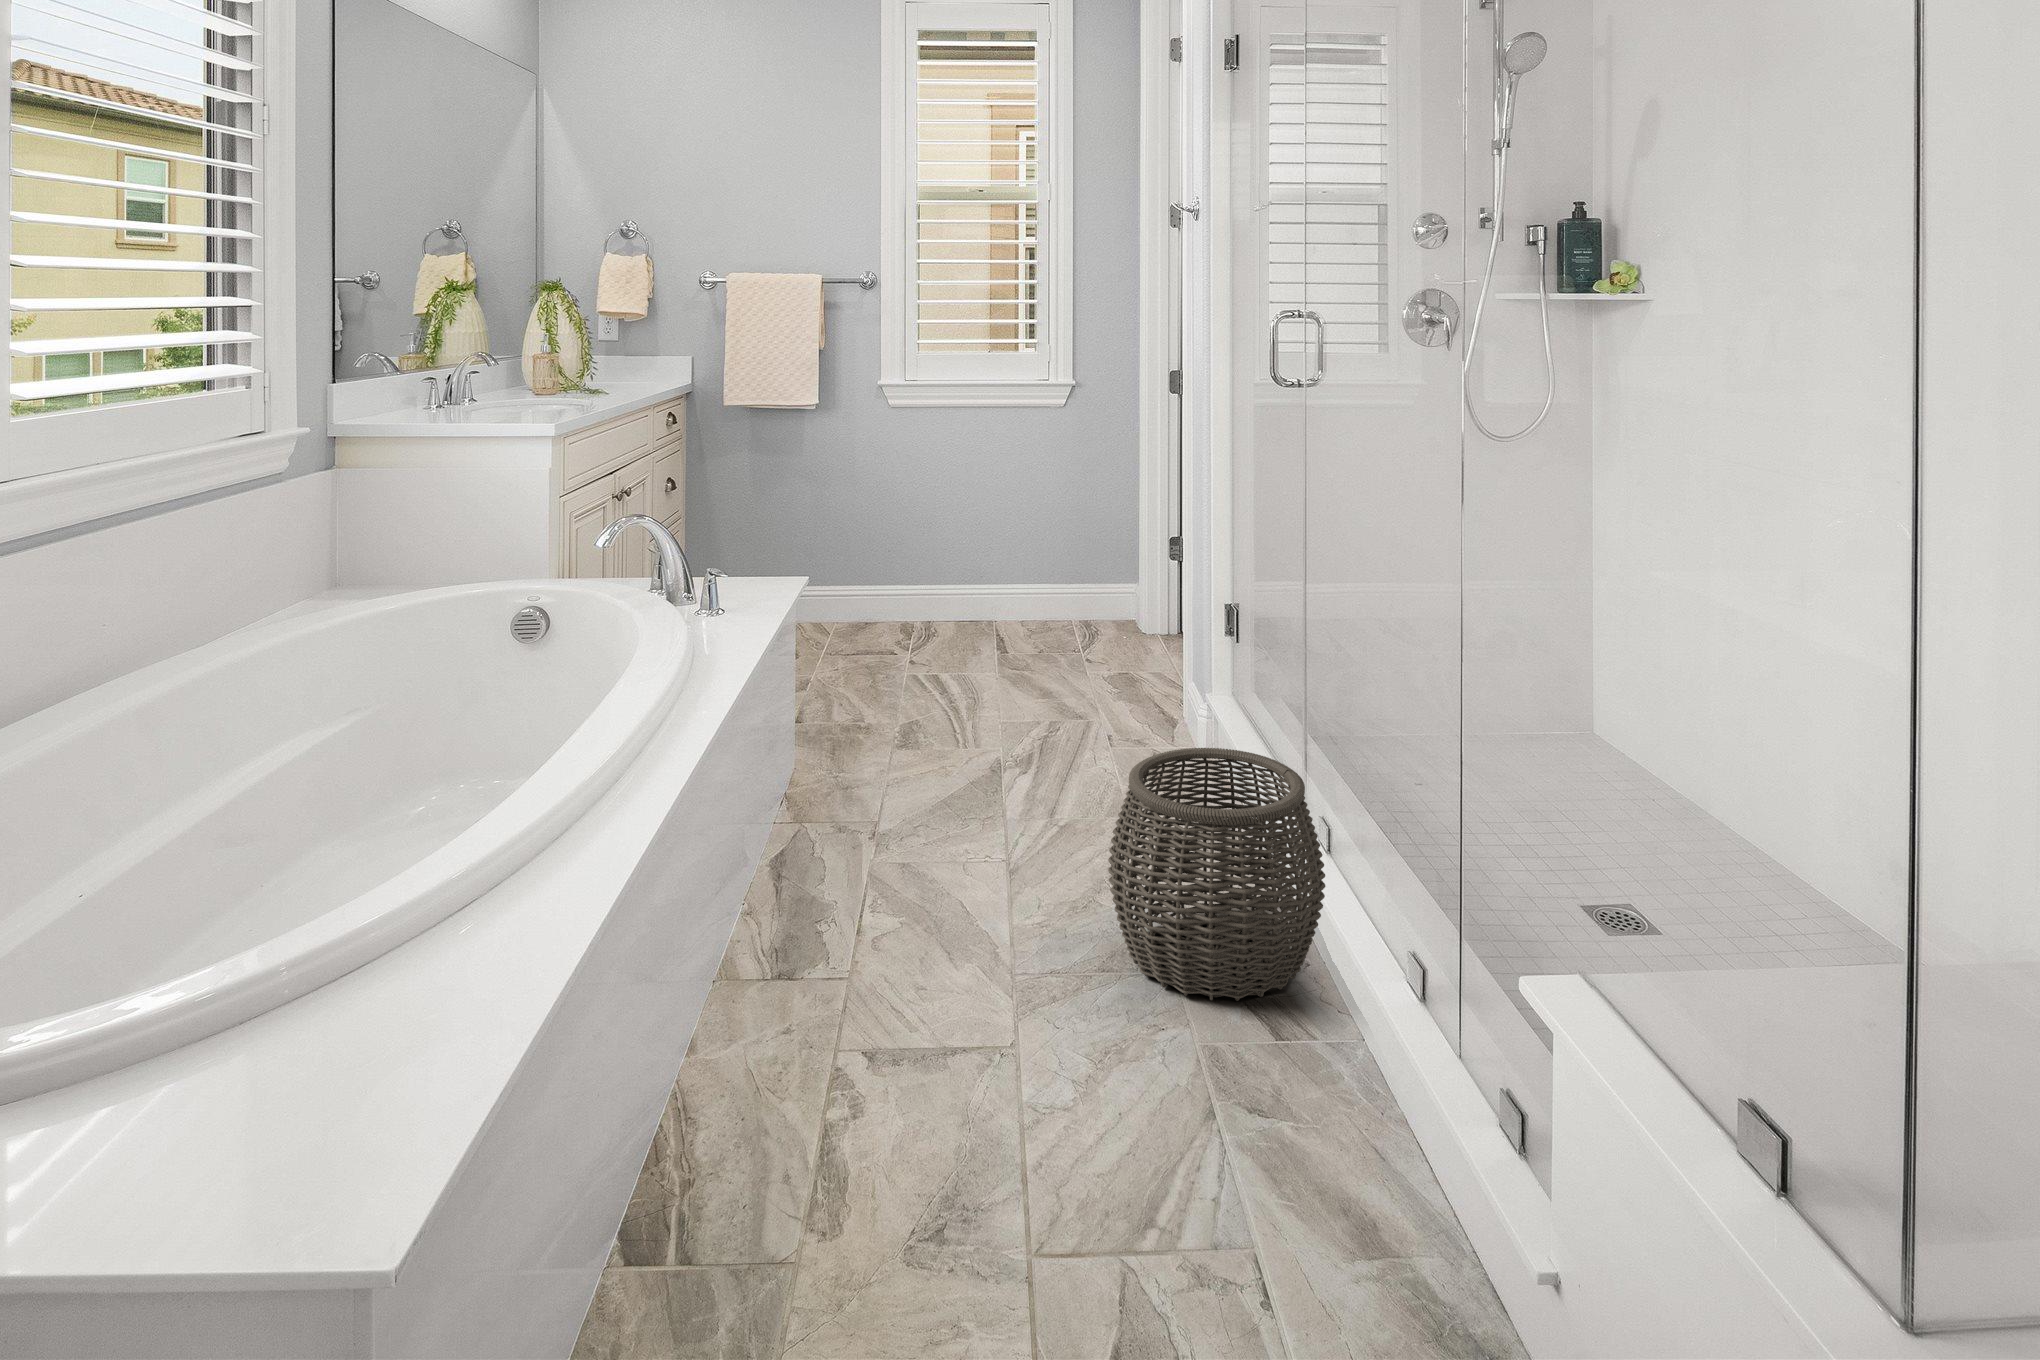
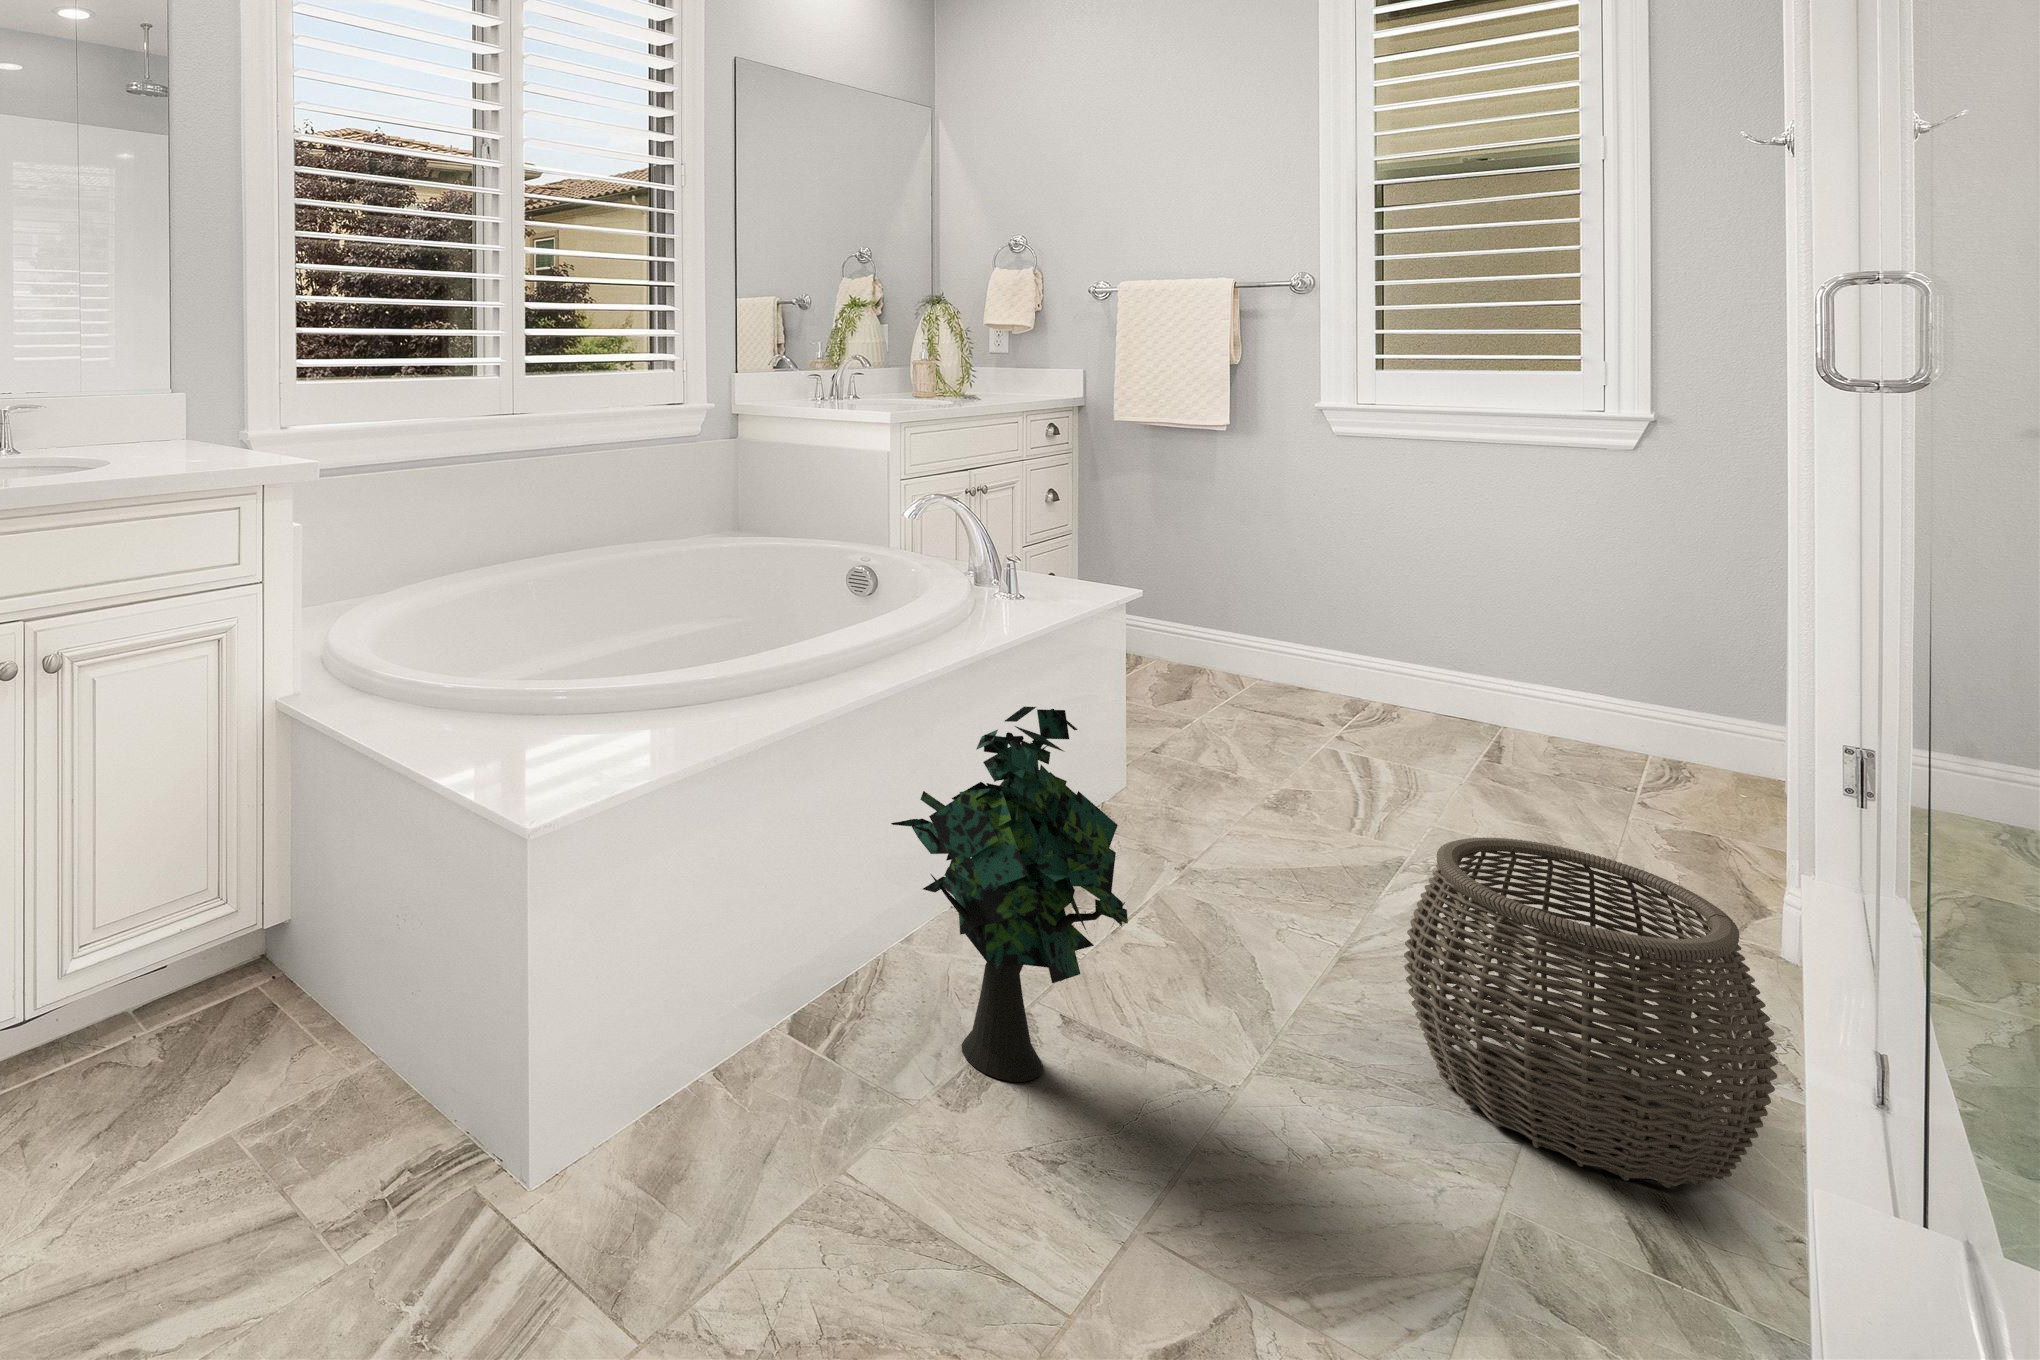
decorative plant: none [725,751,962,1174] -> present [891,707,1128,1082]

